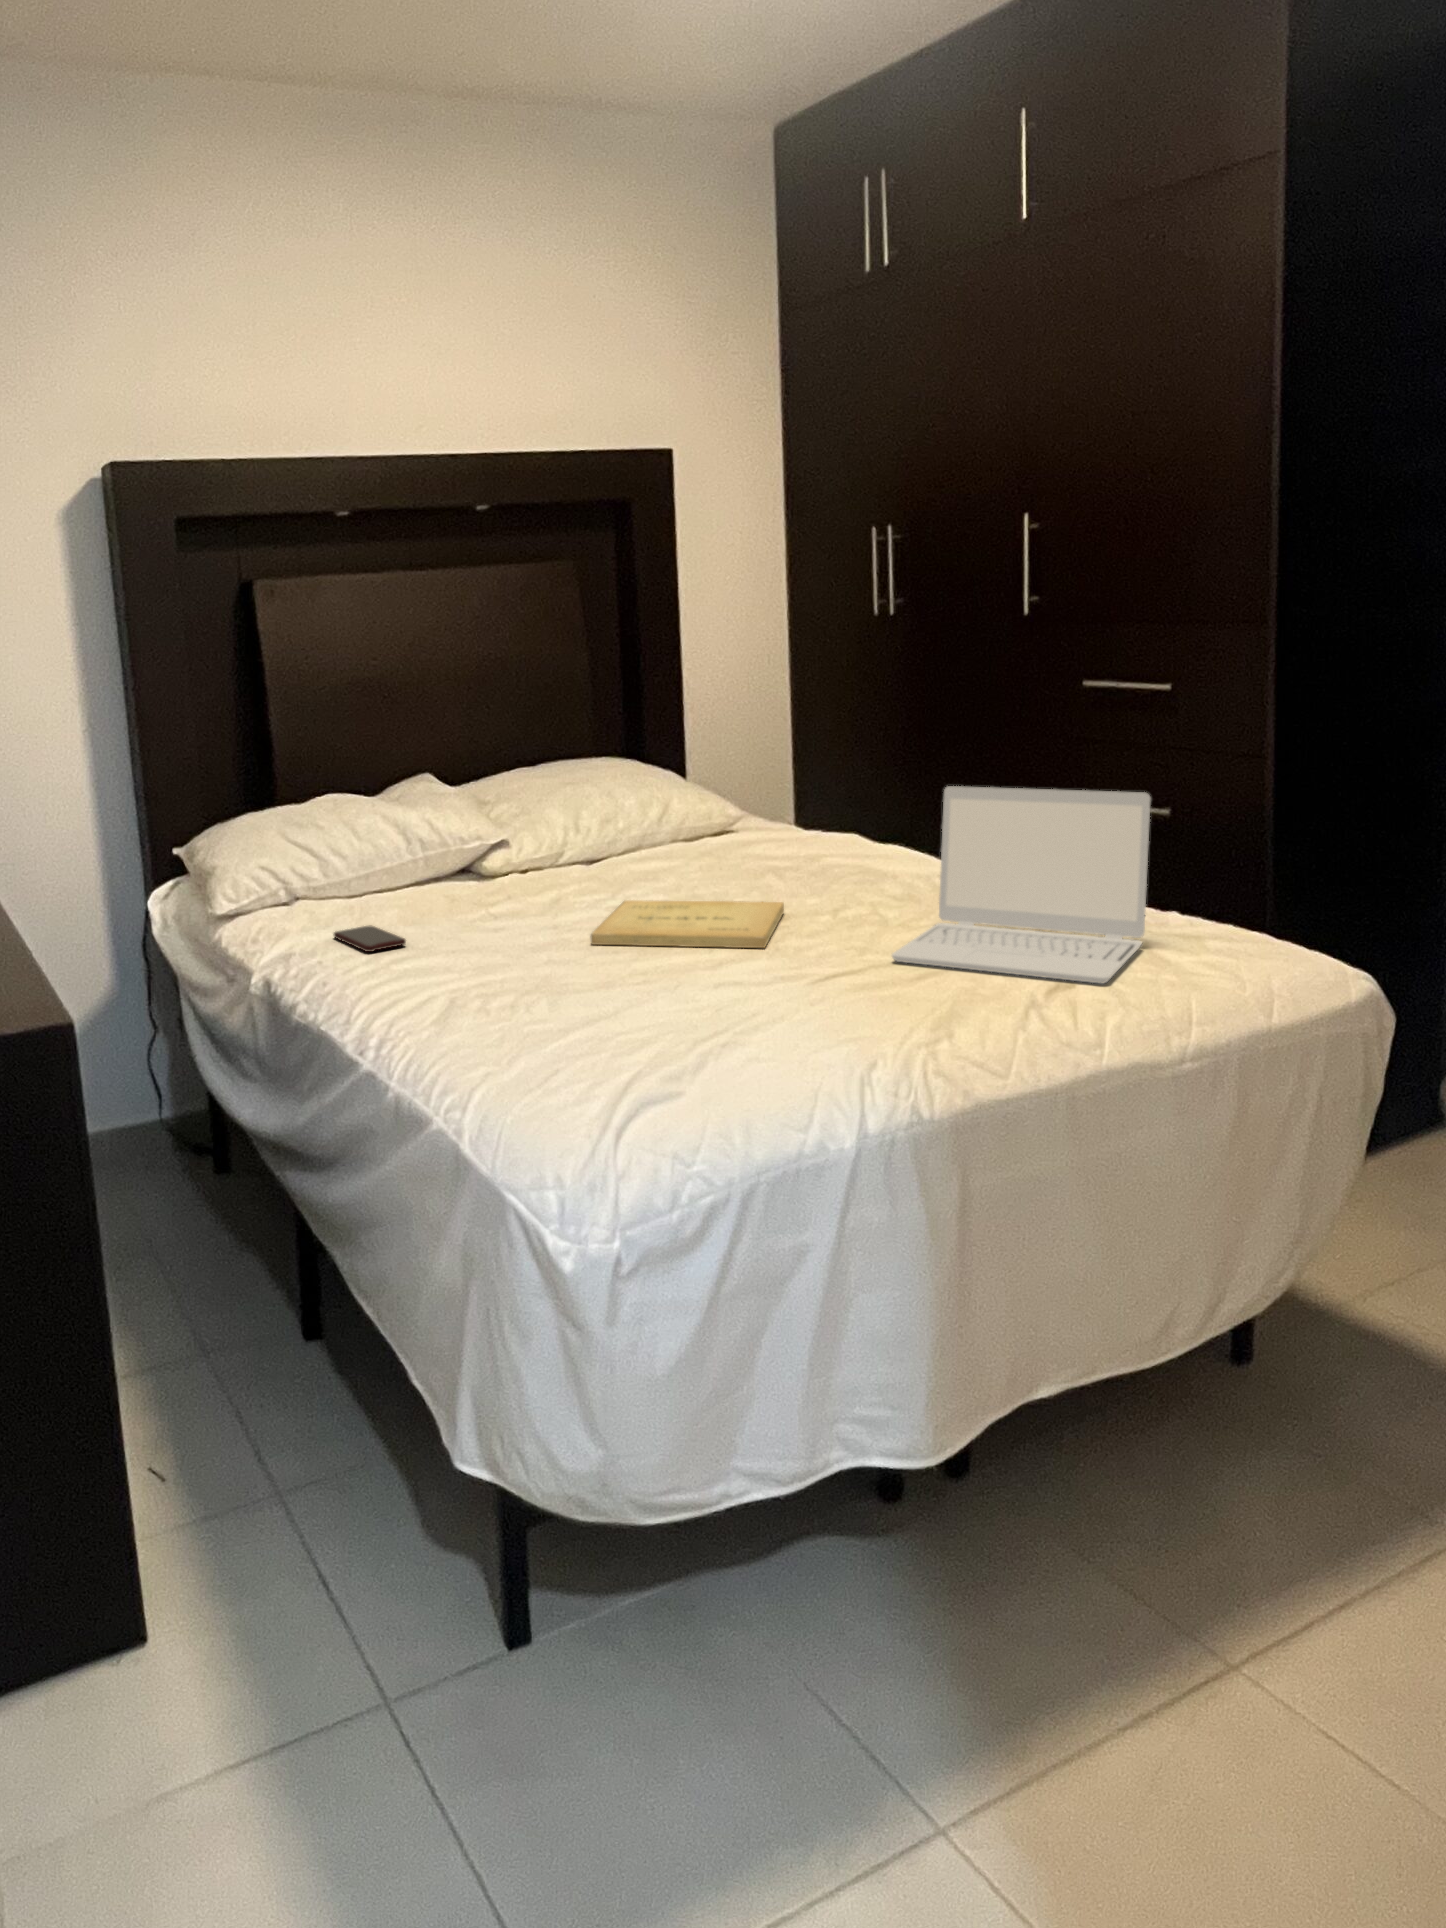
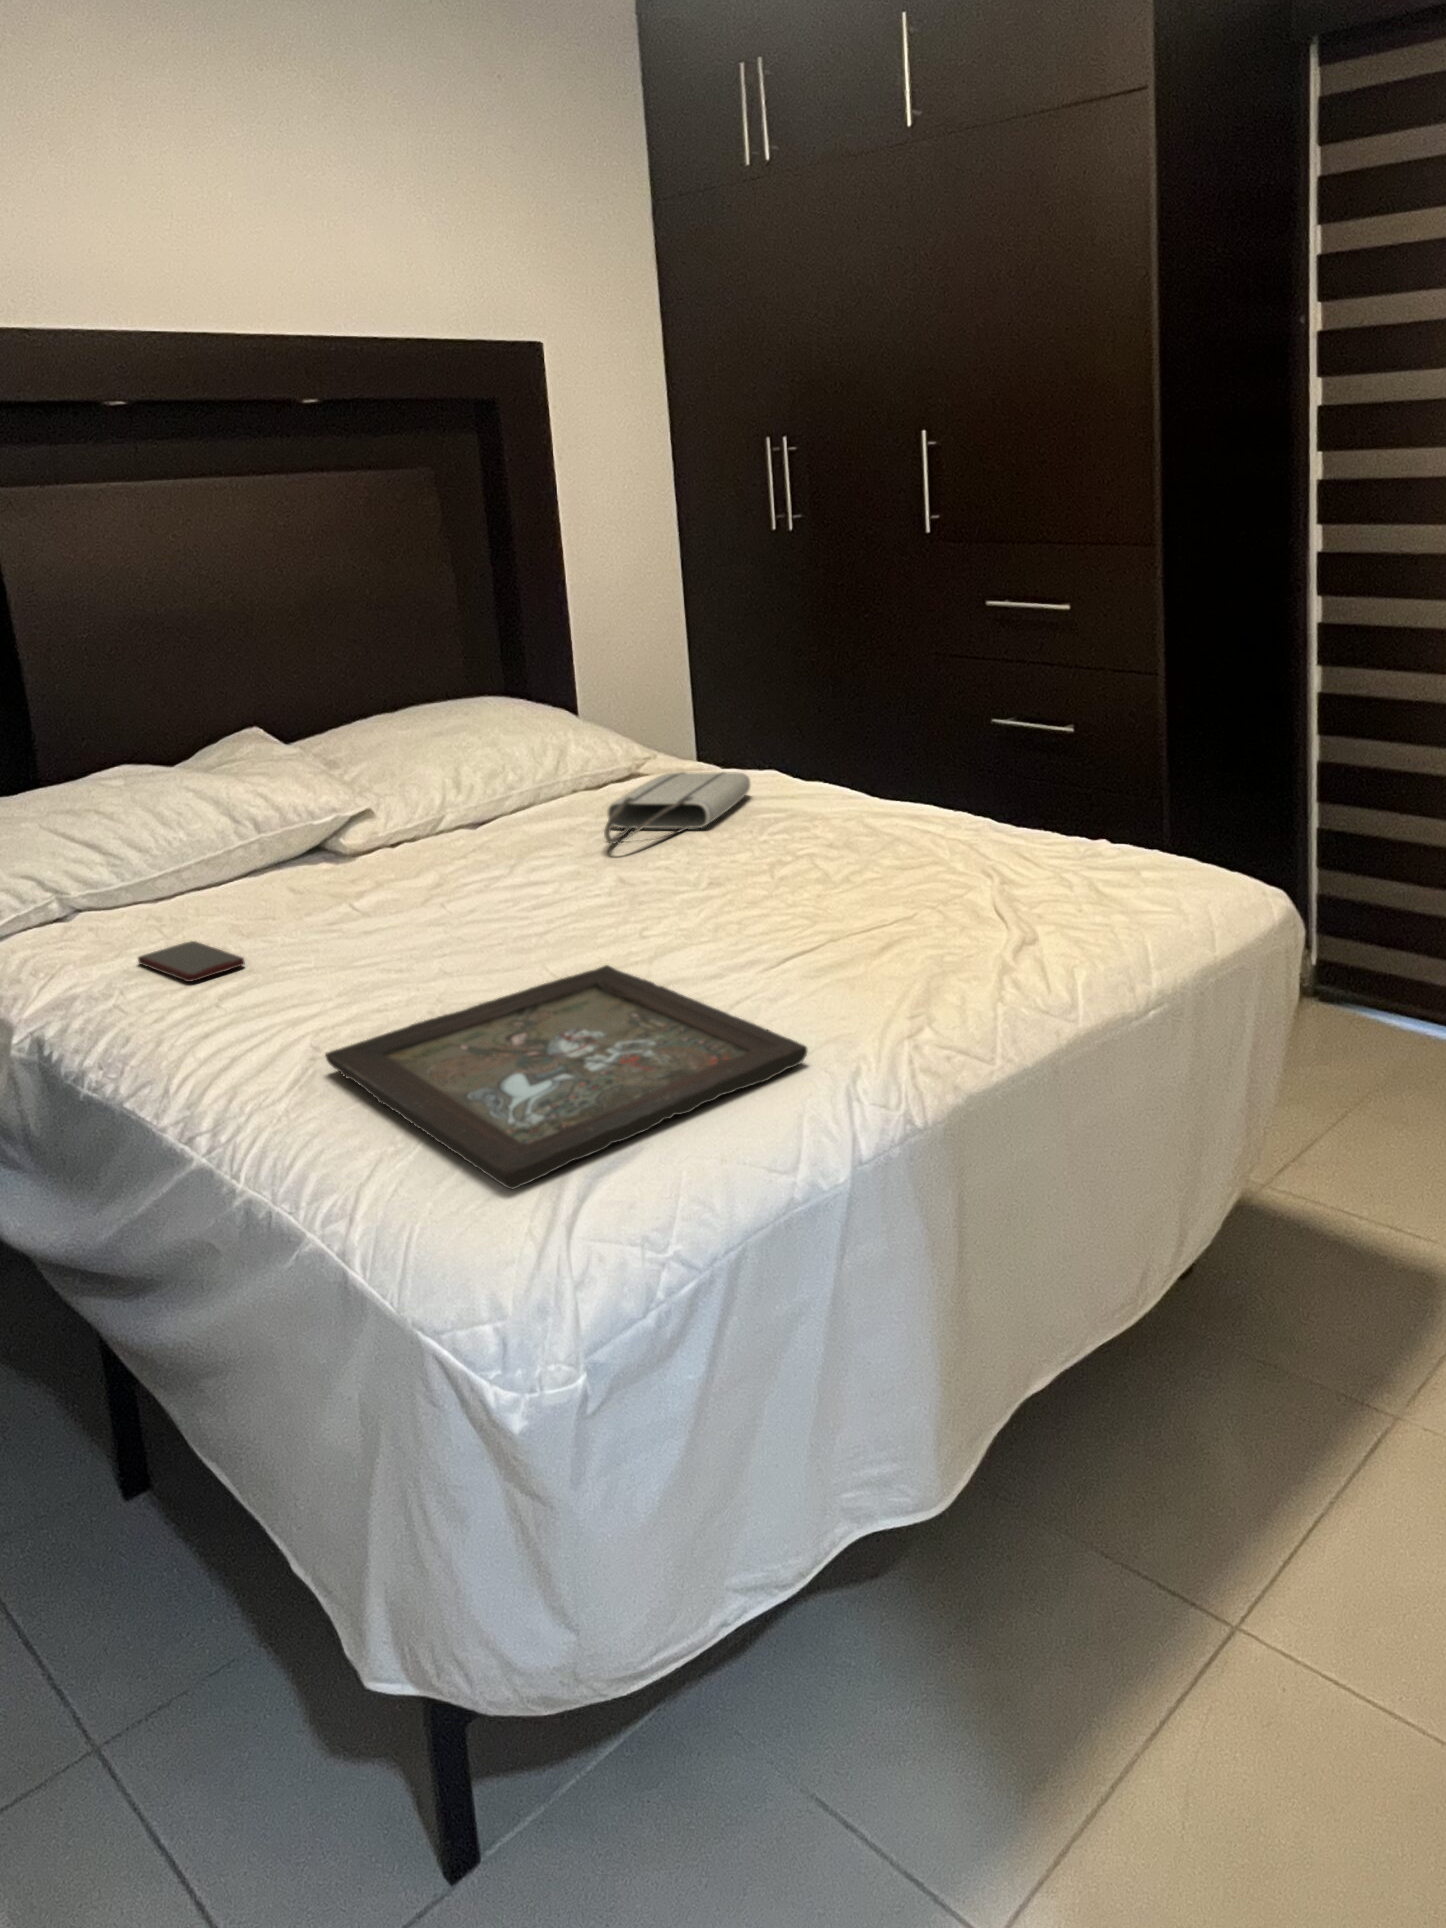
laptop: present [892,786,1151,984] -> none [843,728,1086,934]
tote bag: none [693,831,832,883] -> present [604,772,750,843]
book: present [591,900,784,948] -> none [492,862,714,940]
tray: none [456,967,834,1103] -> present [325,965,807,1190]

